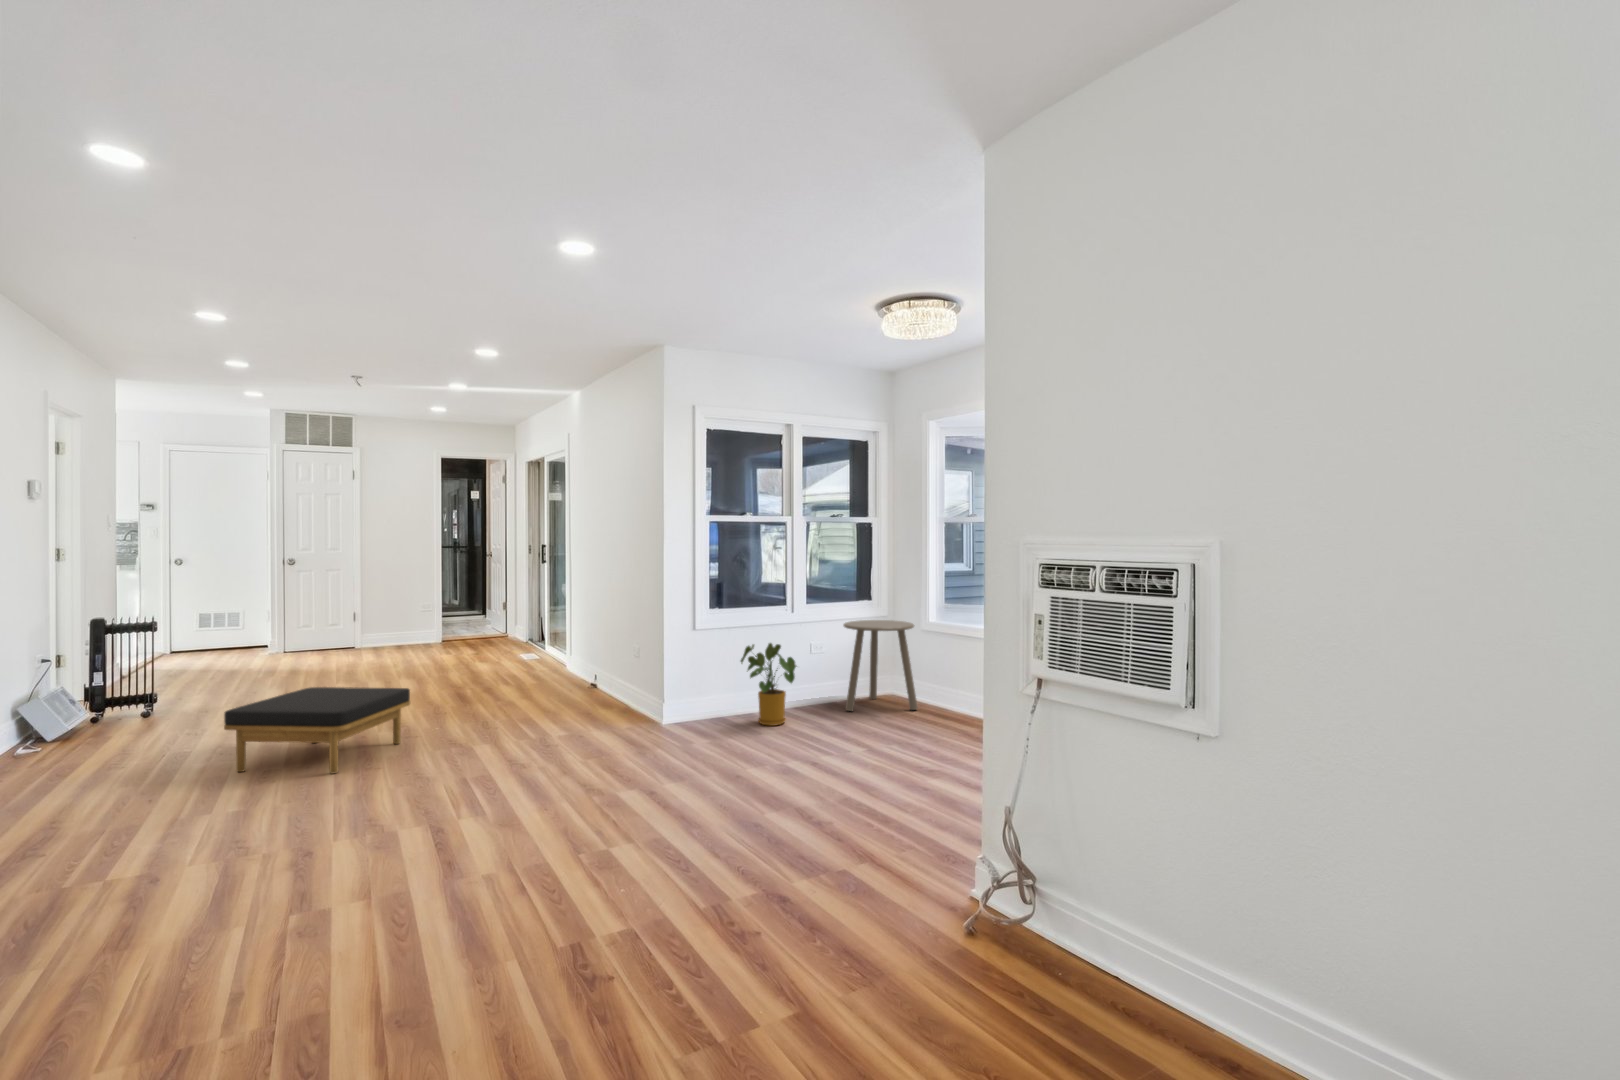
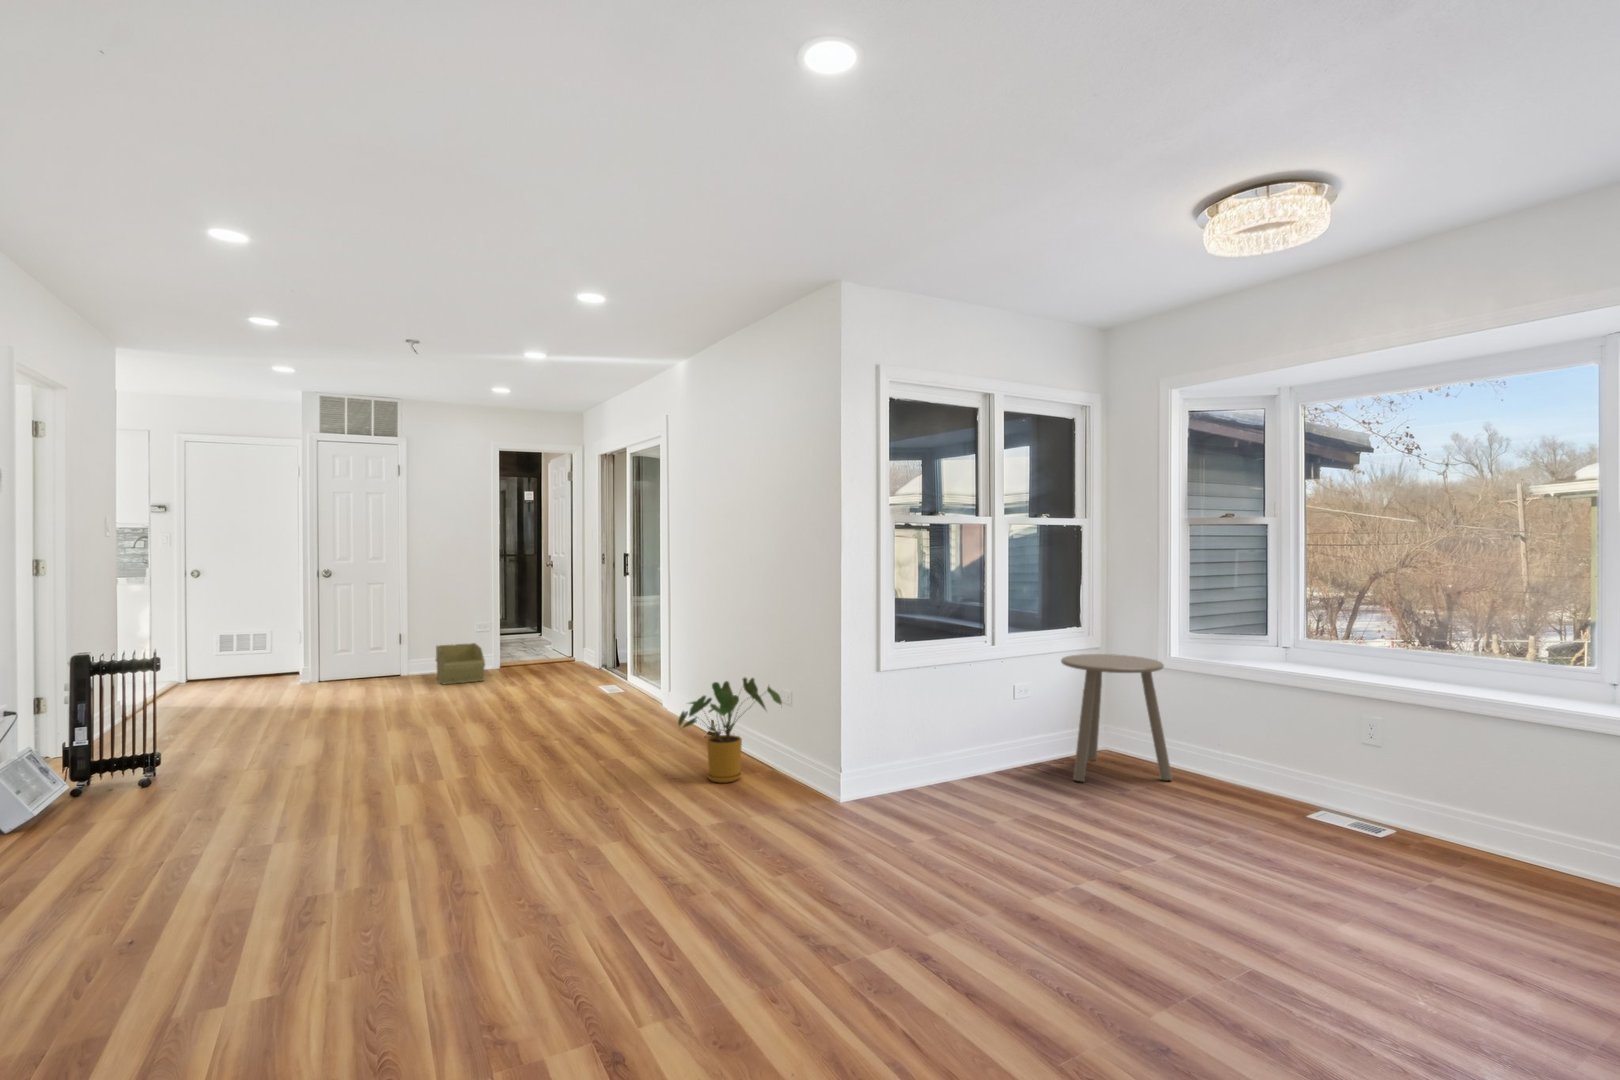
storage bin: none [385,620,426,654] -> present [436,643,485,685]
house plant: present [741,643,796,726] -> present [678,678,782,783]
ottoman: present [224,687,410,773] -> none [245,758,504,904]

